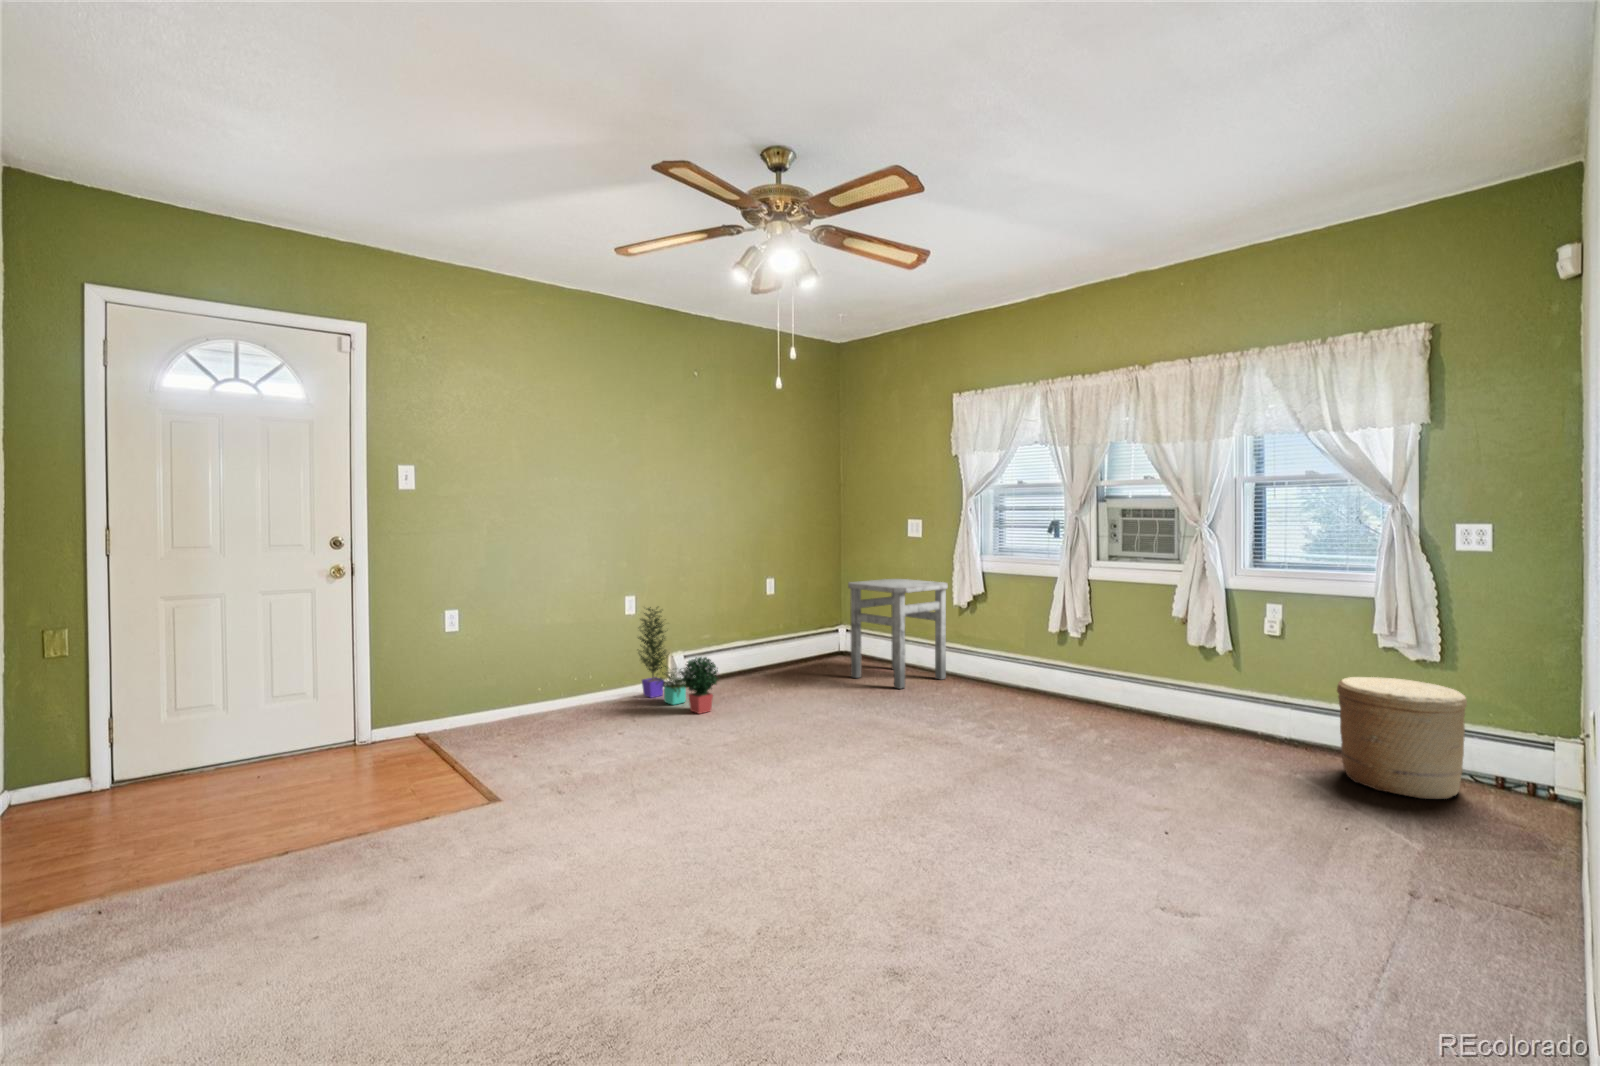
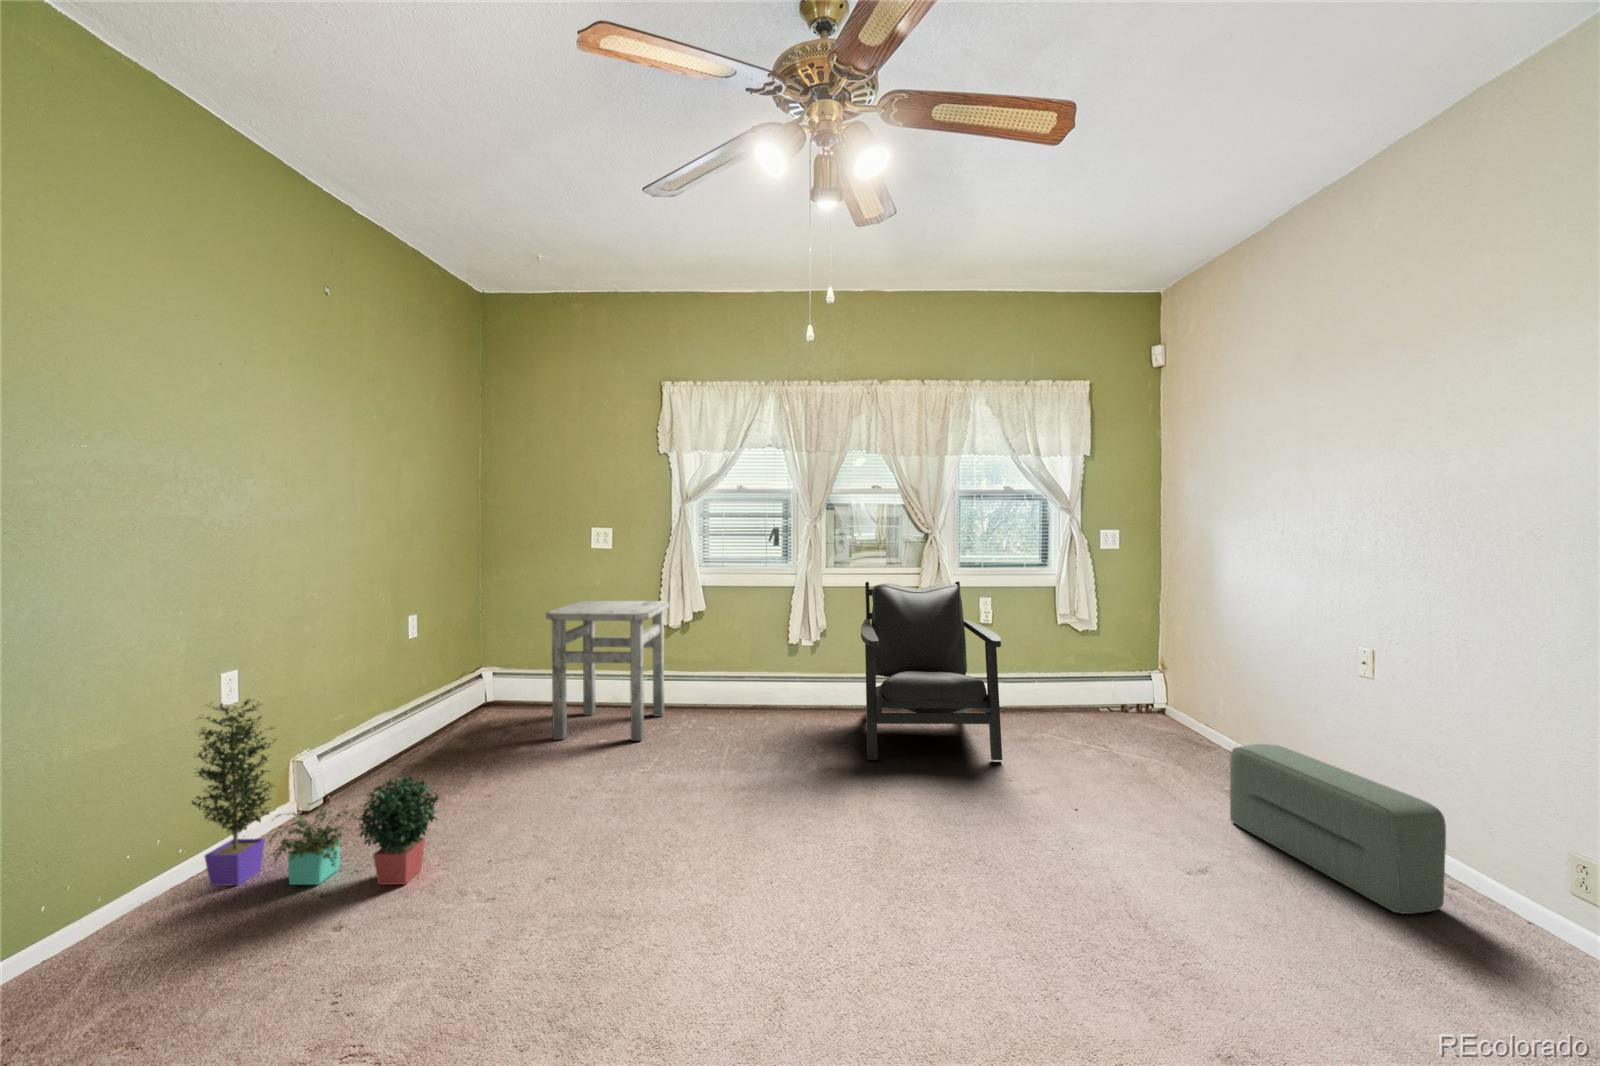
armchair: none [1040,576,1222,766] -> present [861,582,1002,760]
woven basket: present [1337,677,1467,799] -> none [1063,647,1148,737]
pouf: none [1299,778,1386,969] -> present [1230,744,1446,914]

